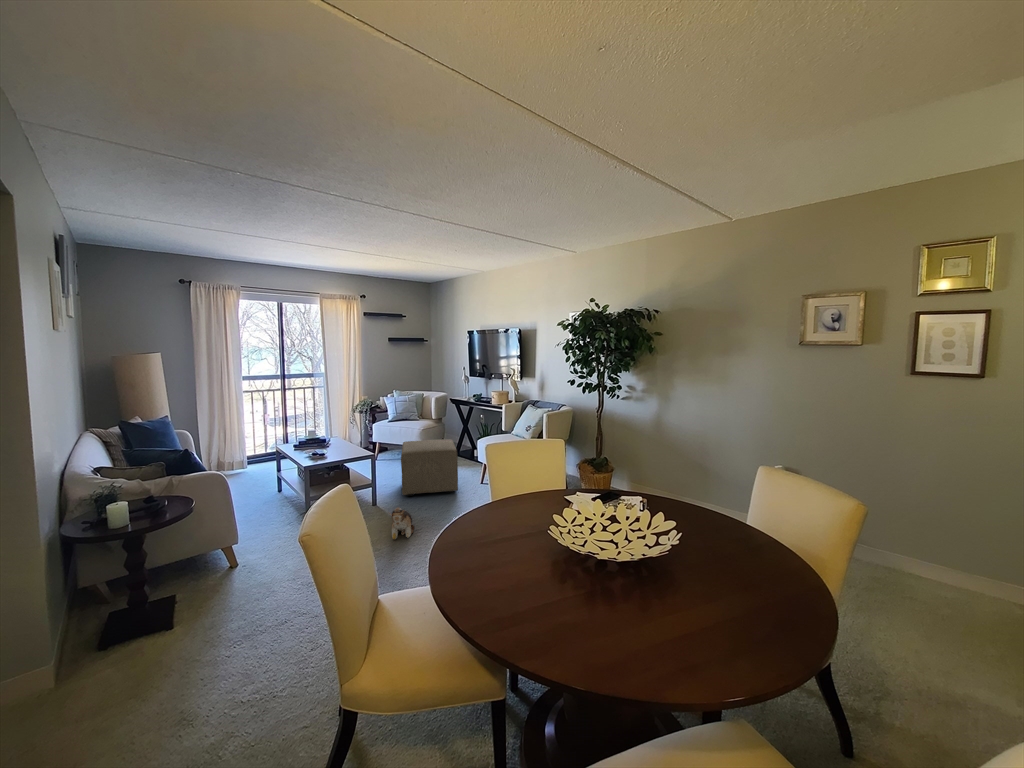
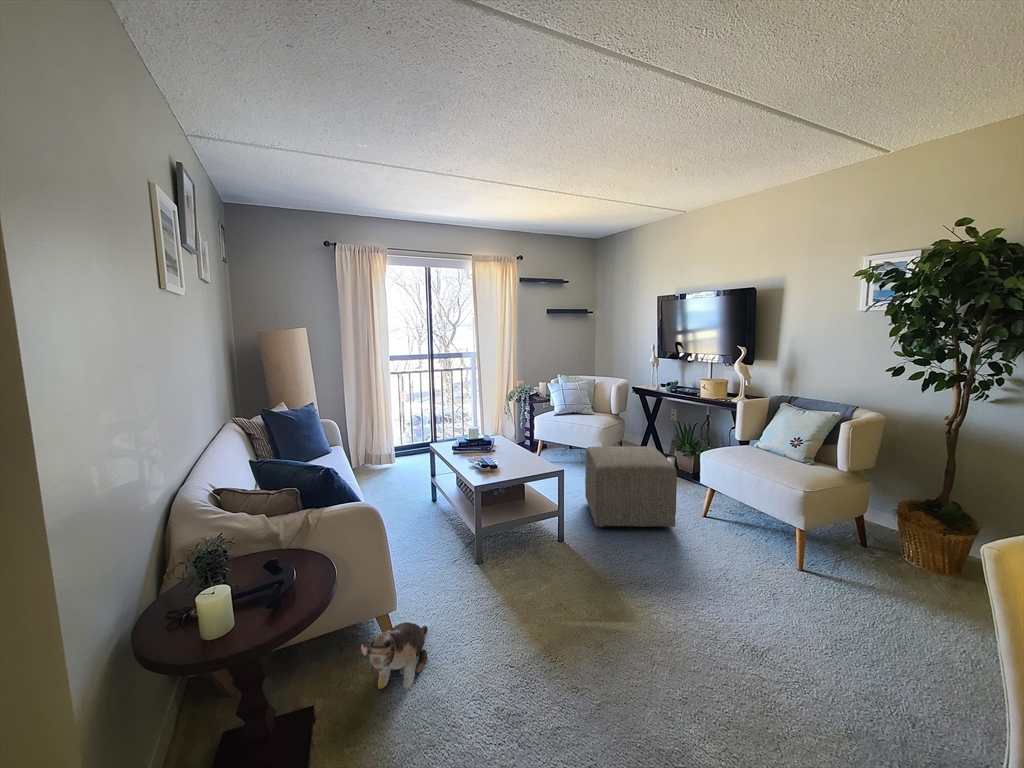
plush toy: present [389,507,414,540] -> present [361,622,428,689]

